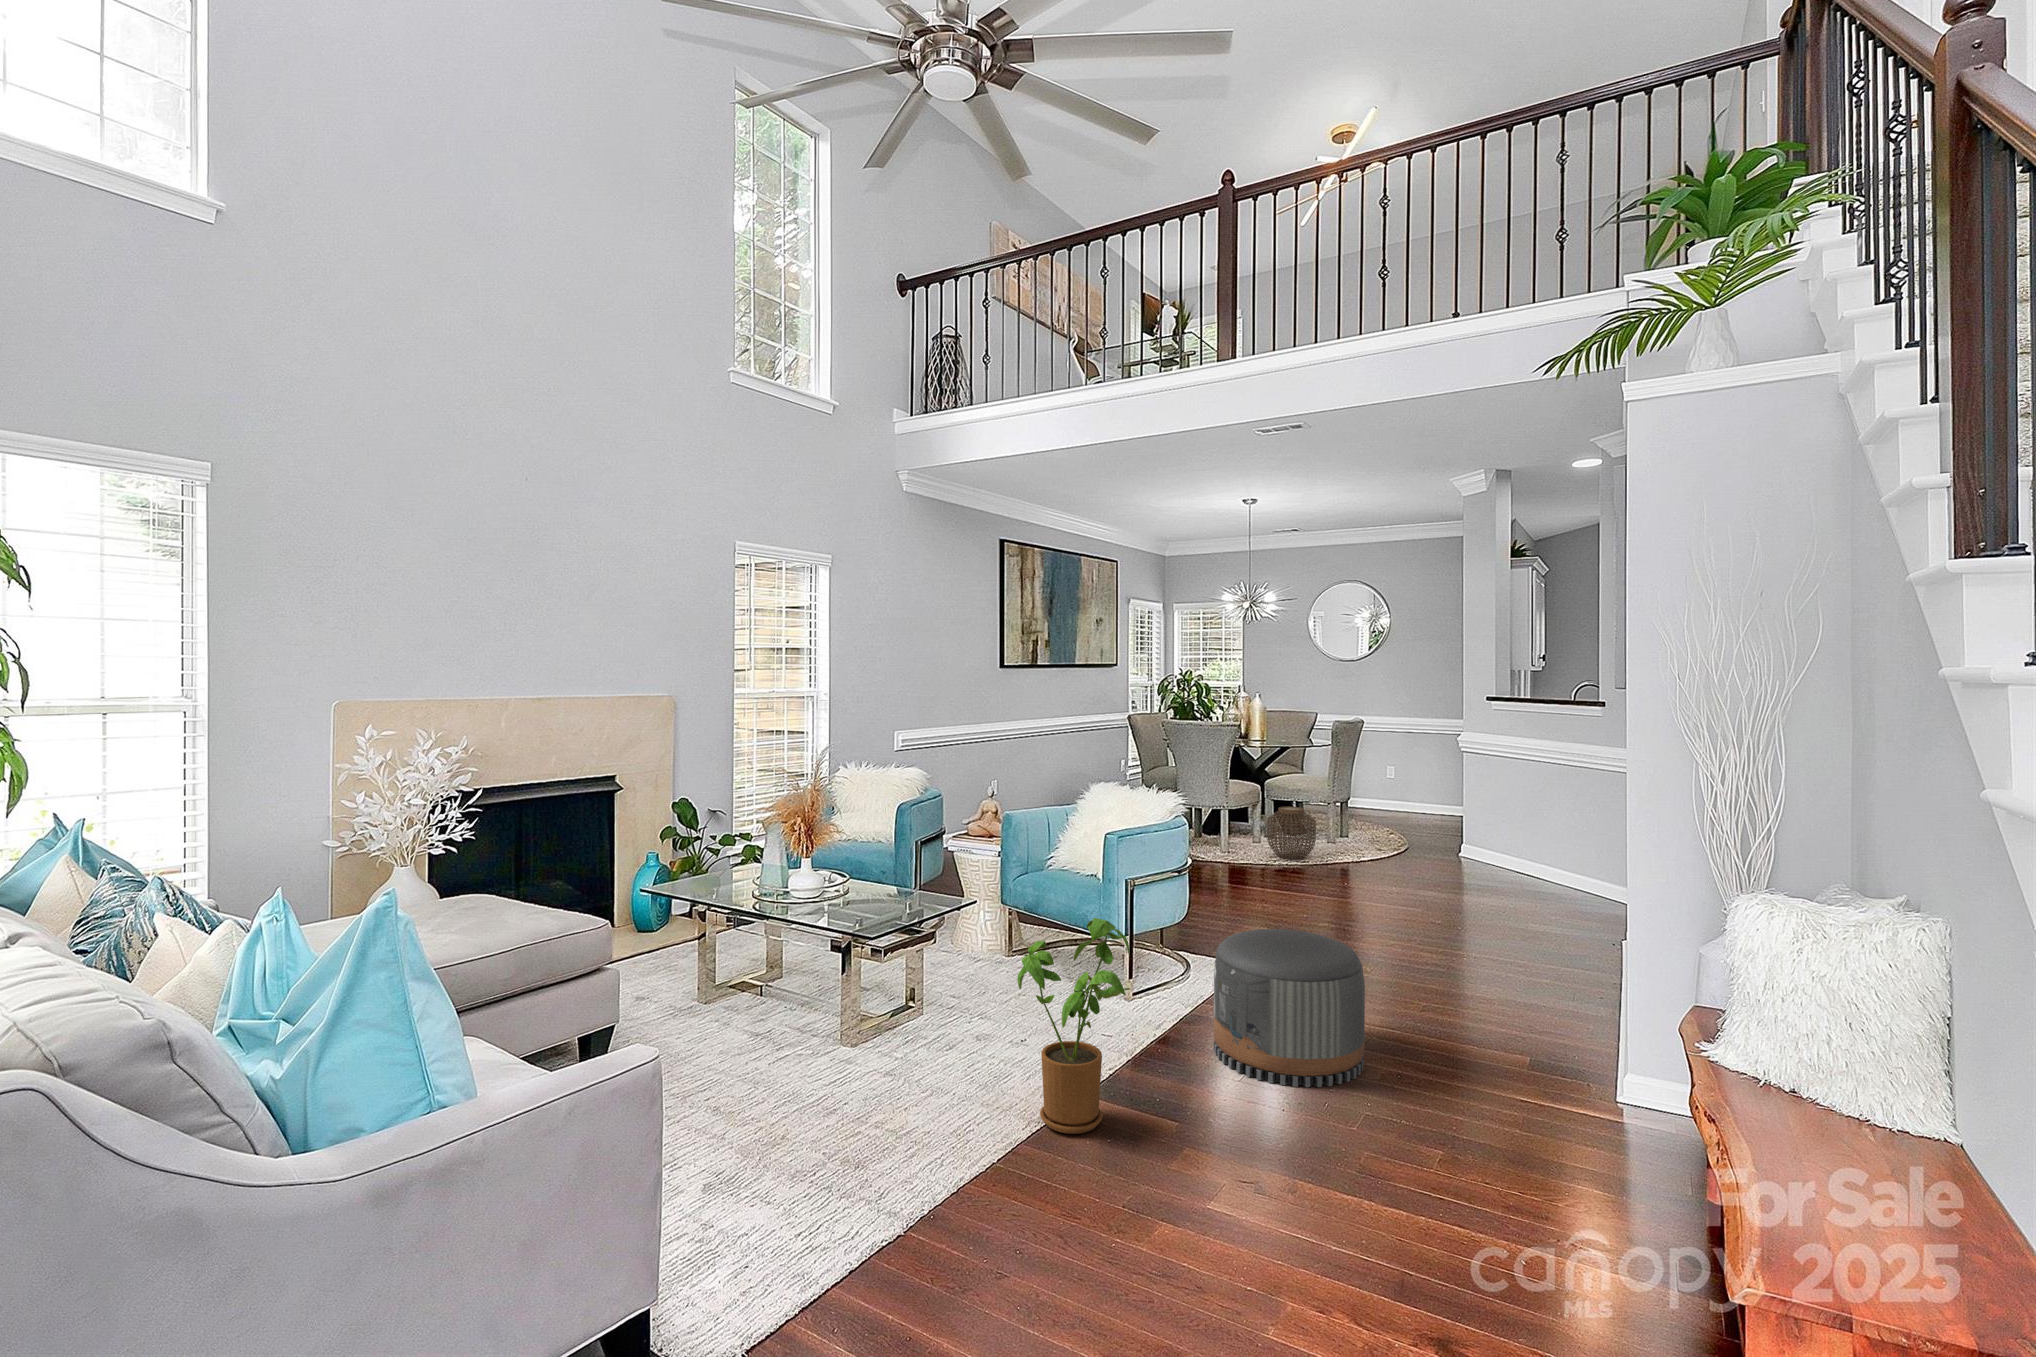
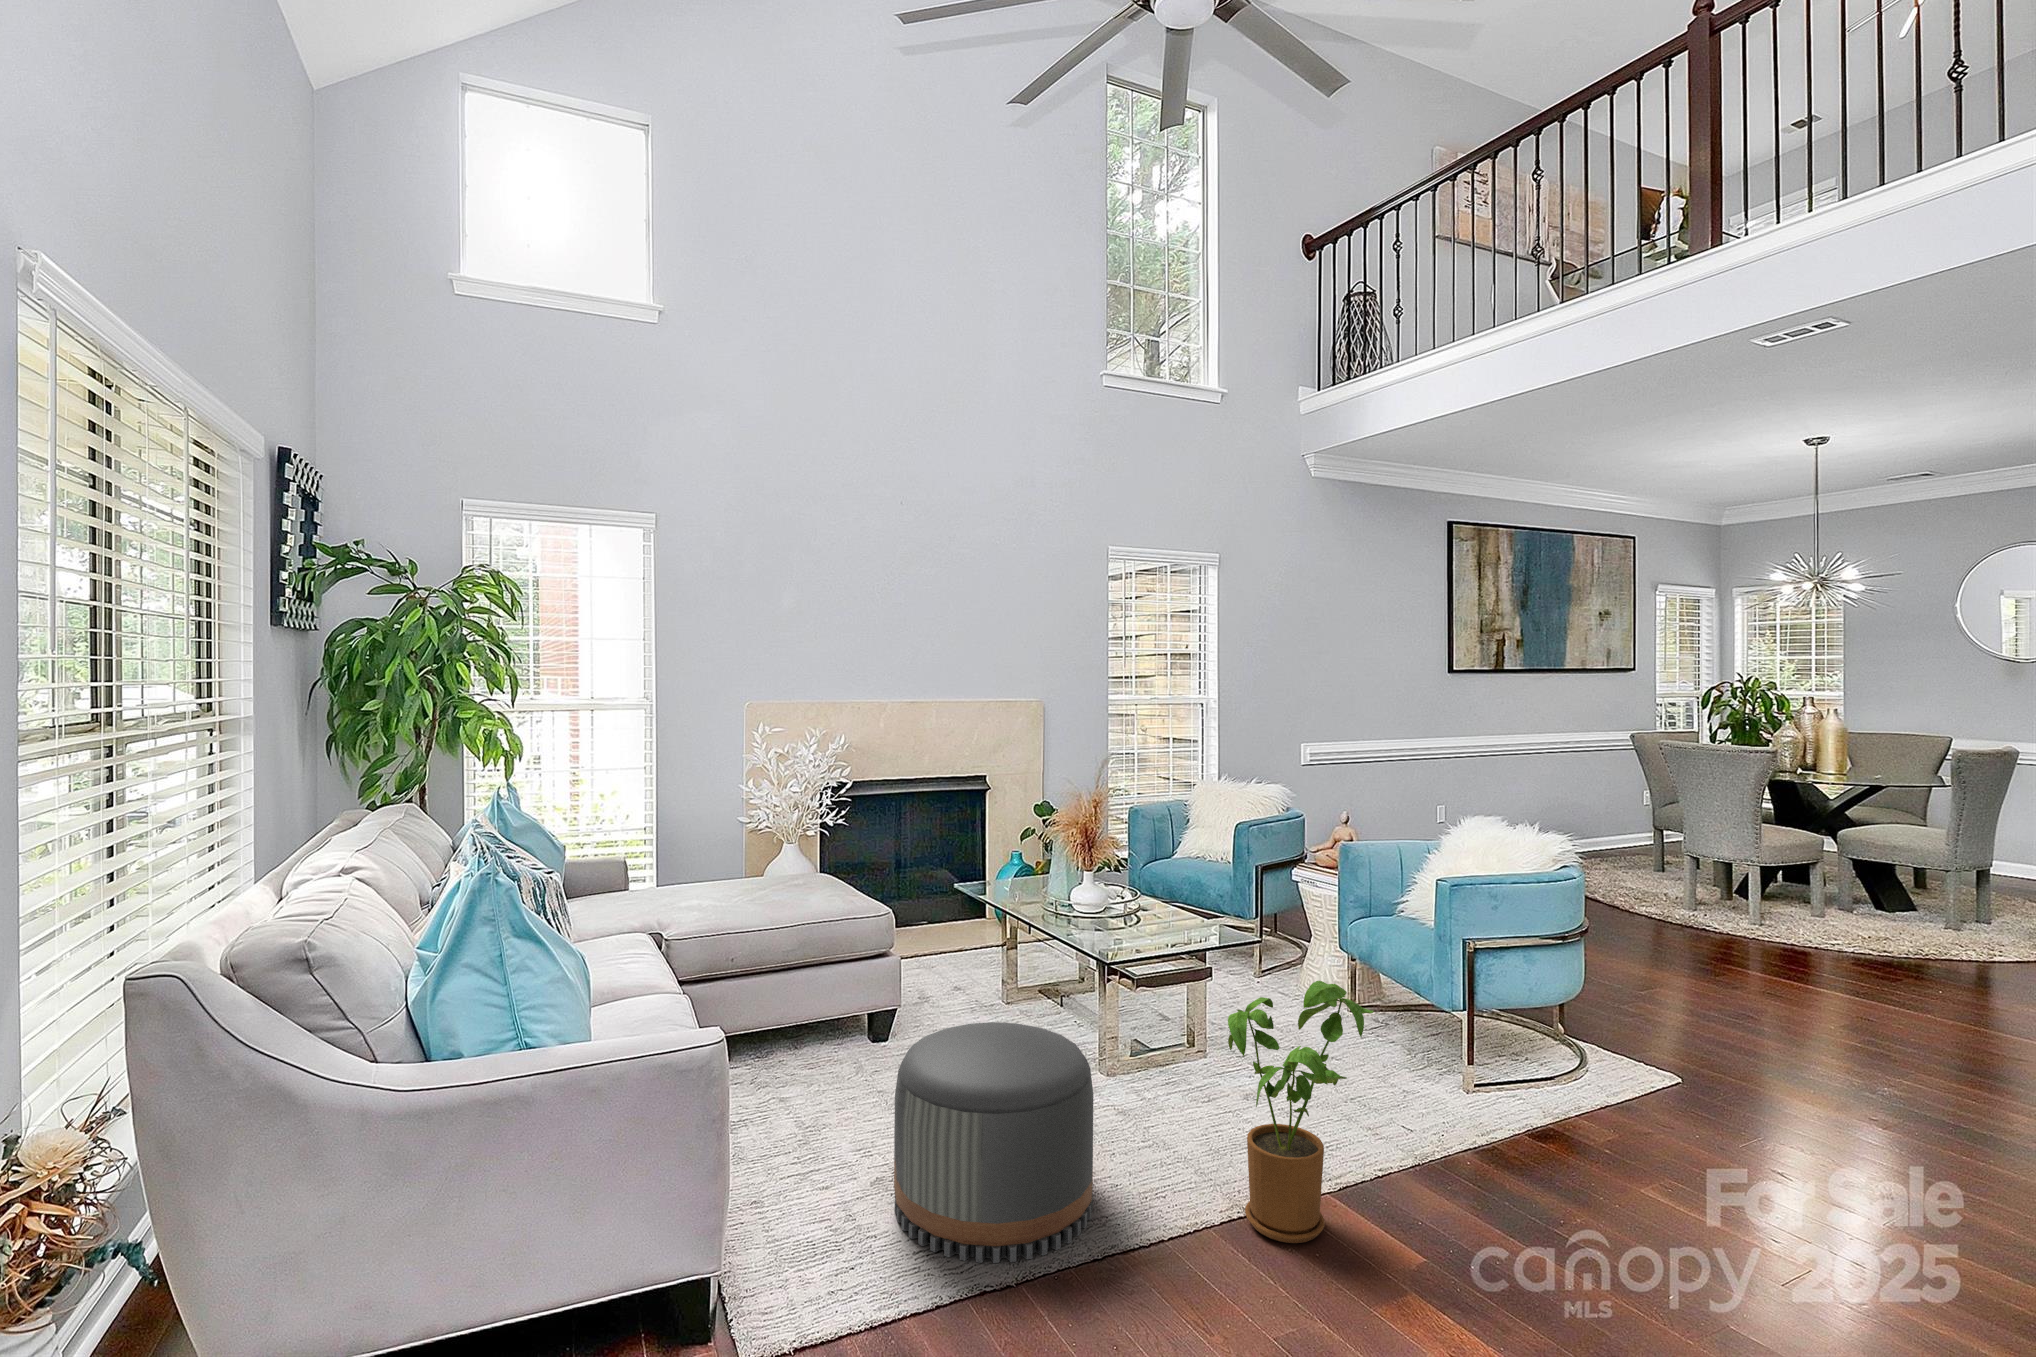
woven basket: present [1267,806,1316,860] -> none [1842,878,1936,959]
pouf: present [1214,929,1365,1087] -> present [894,1022,1093,1263]

